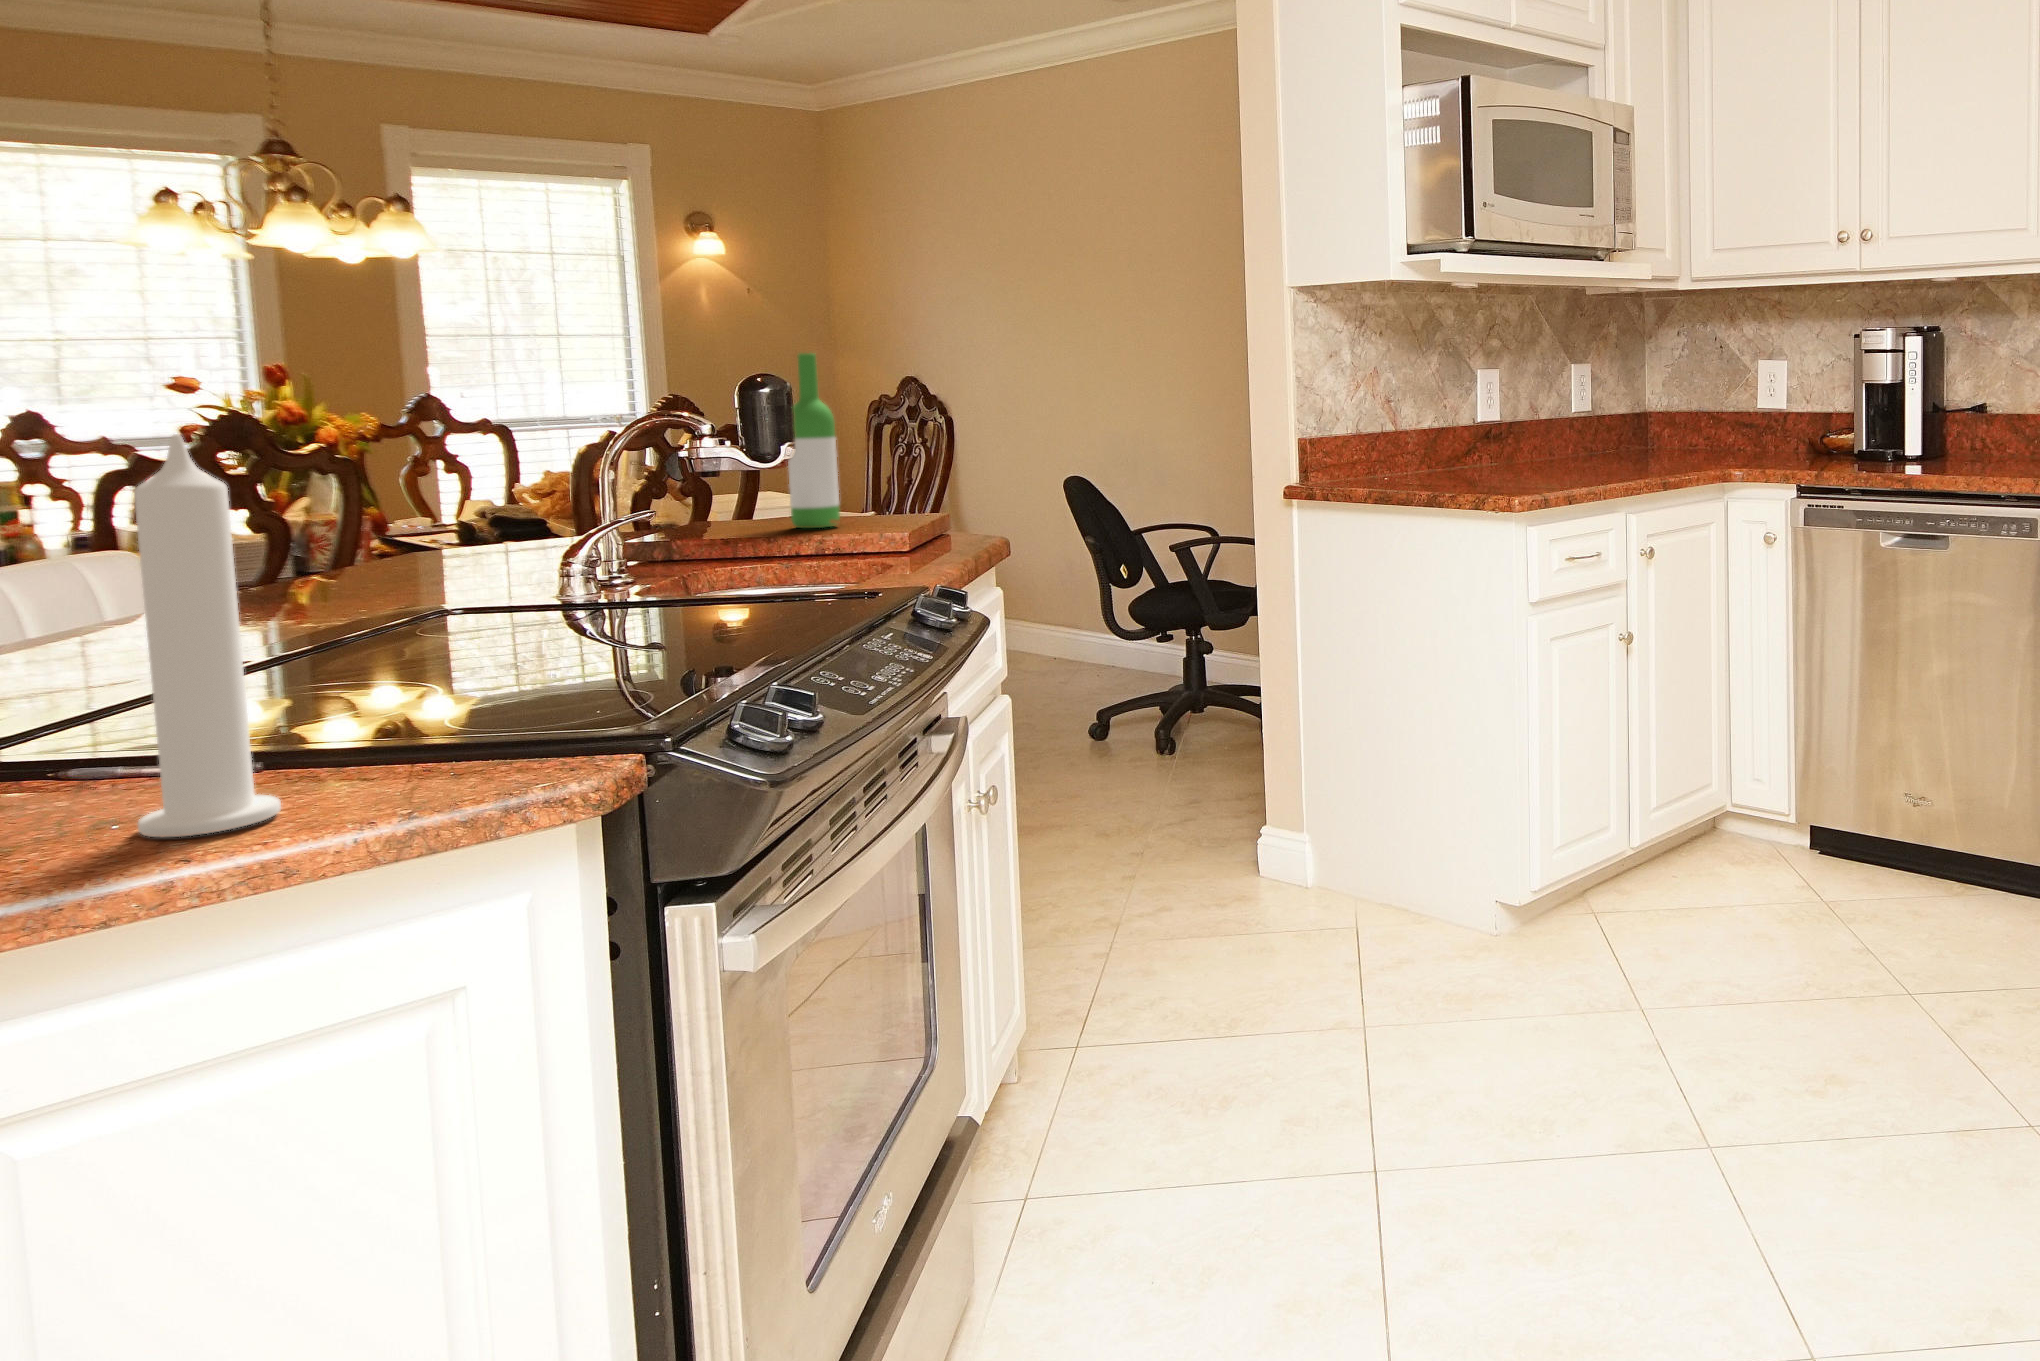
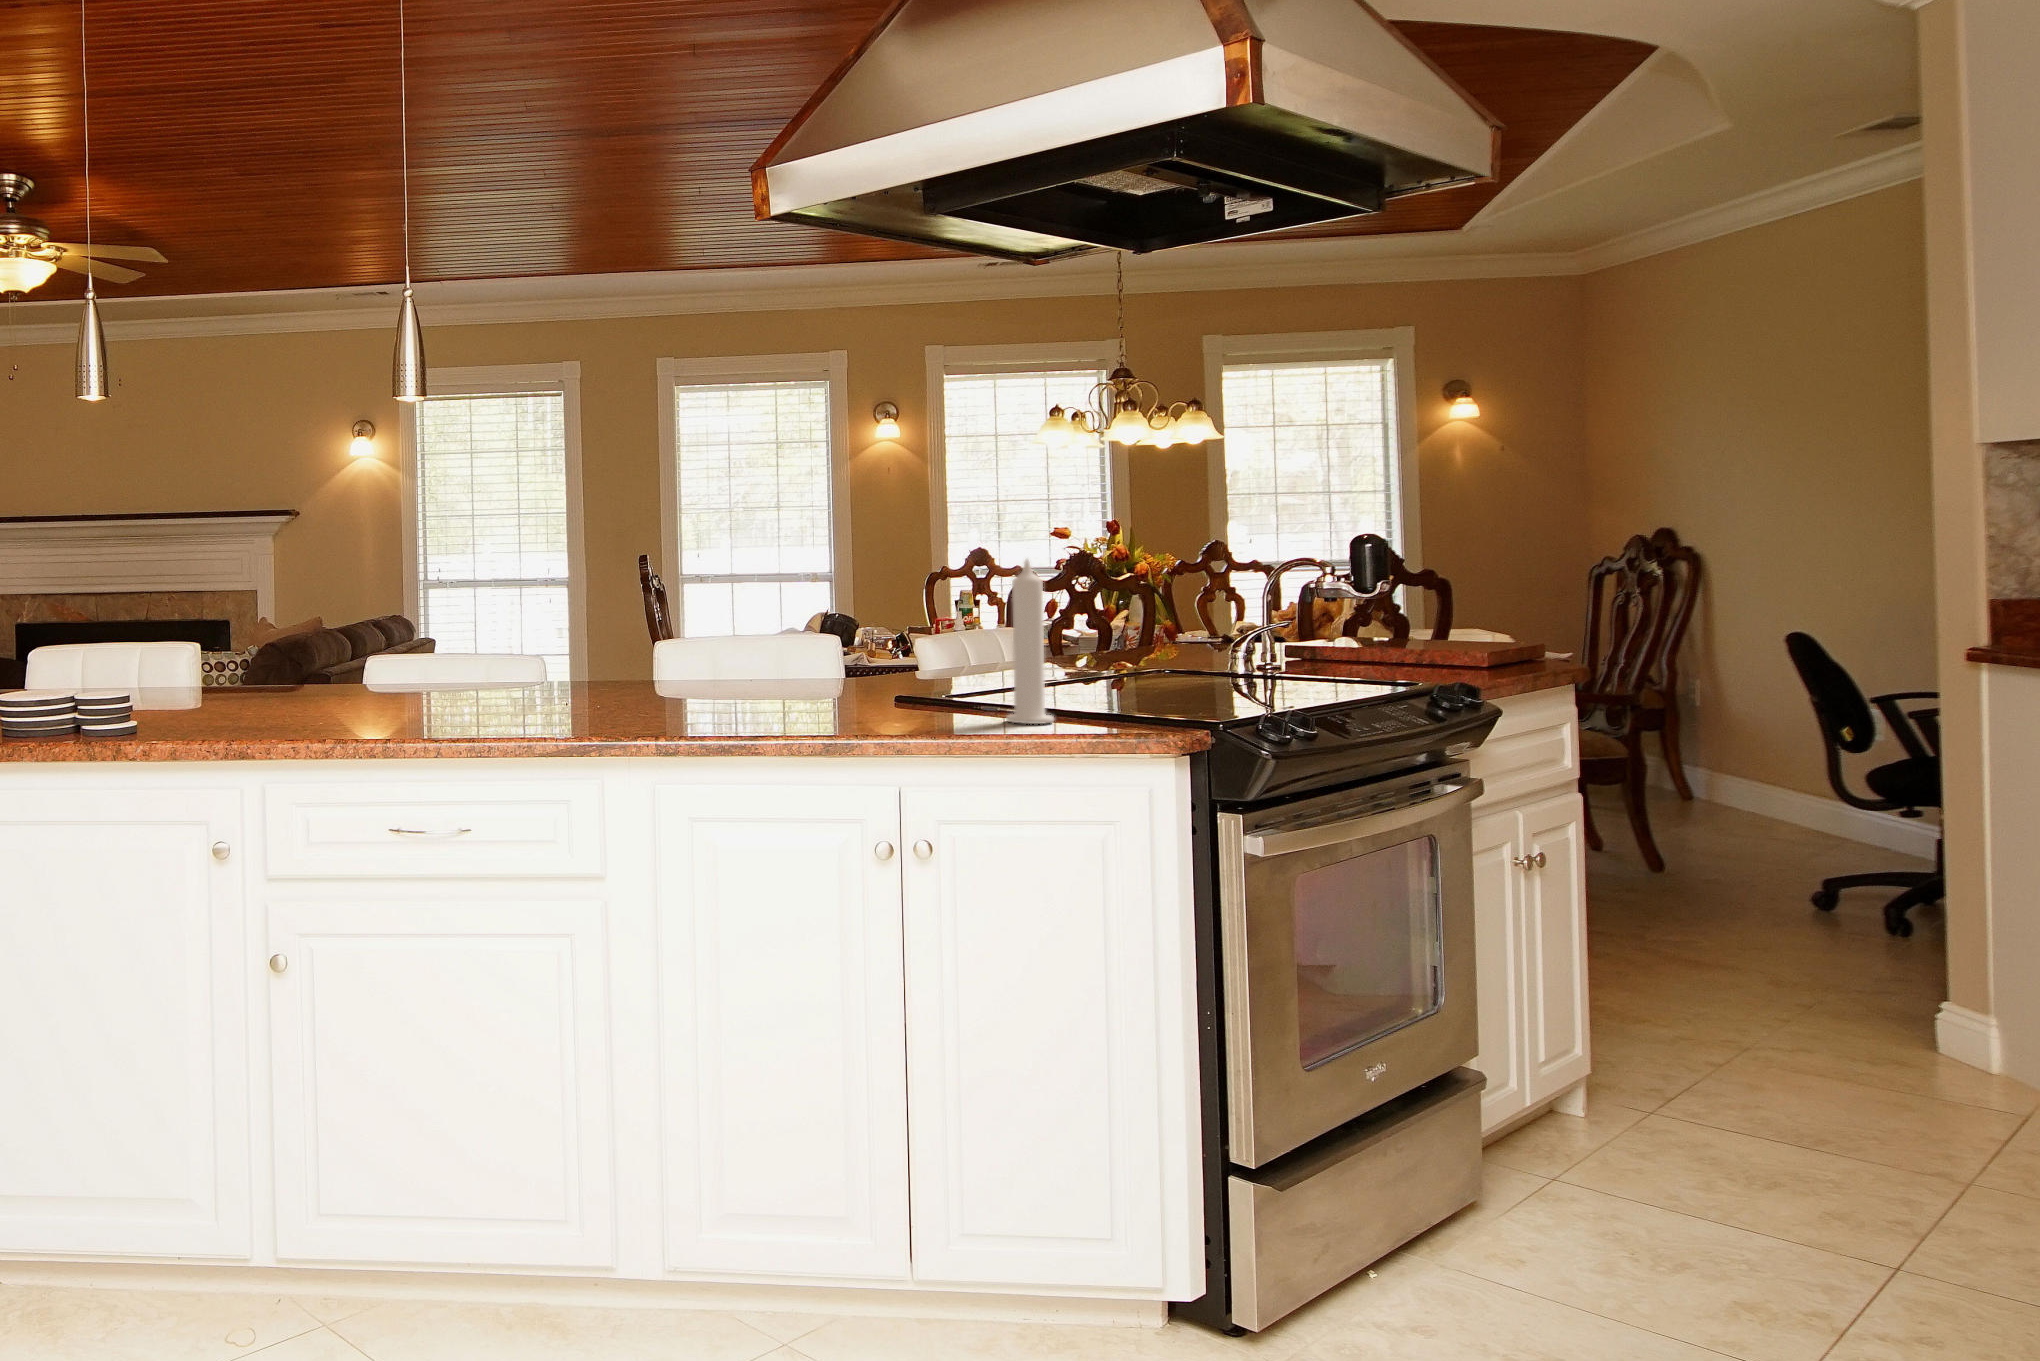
wine bottle: present [788,353,840,528] -> none [1413,513,1453,647]

